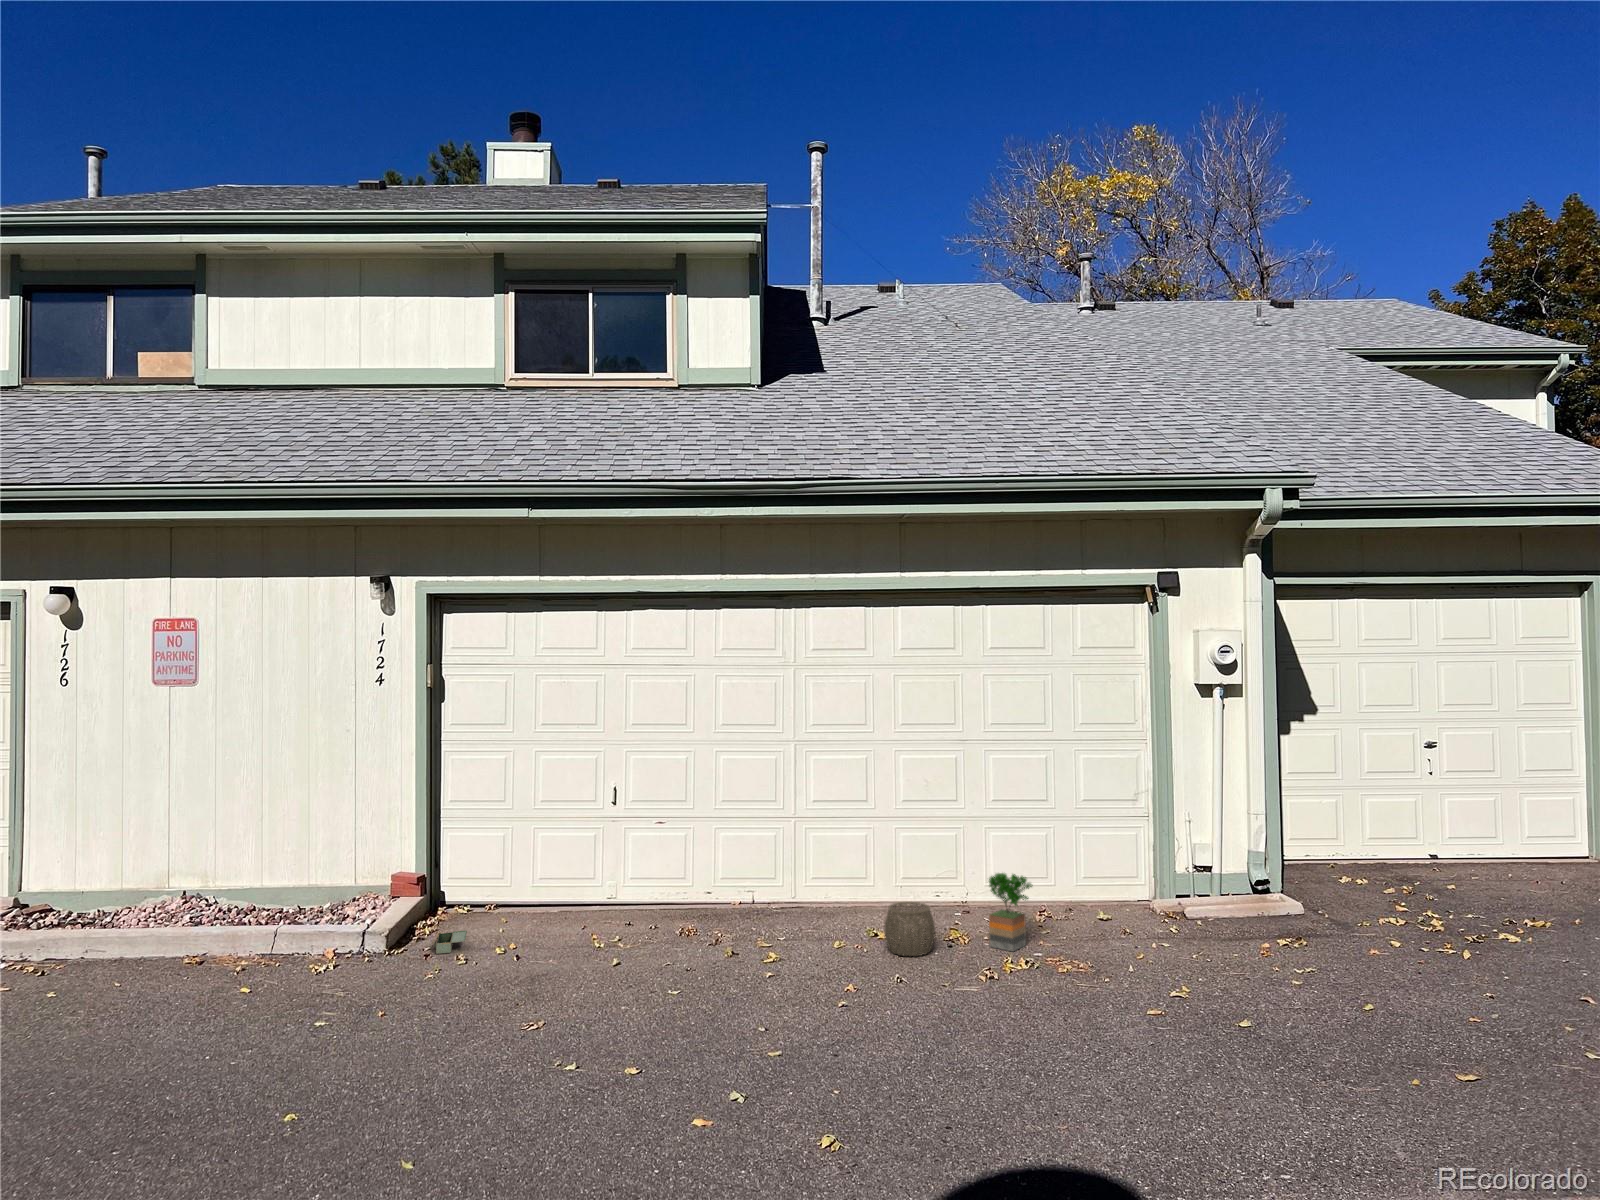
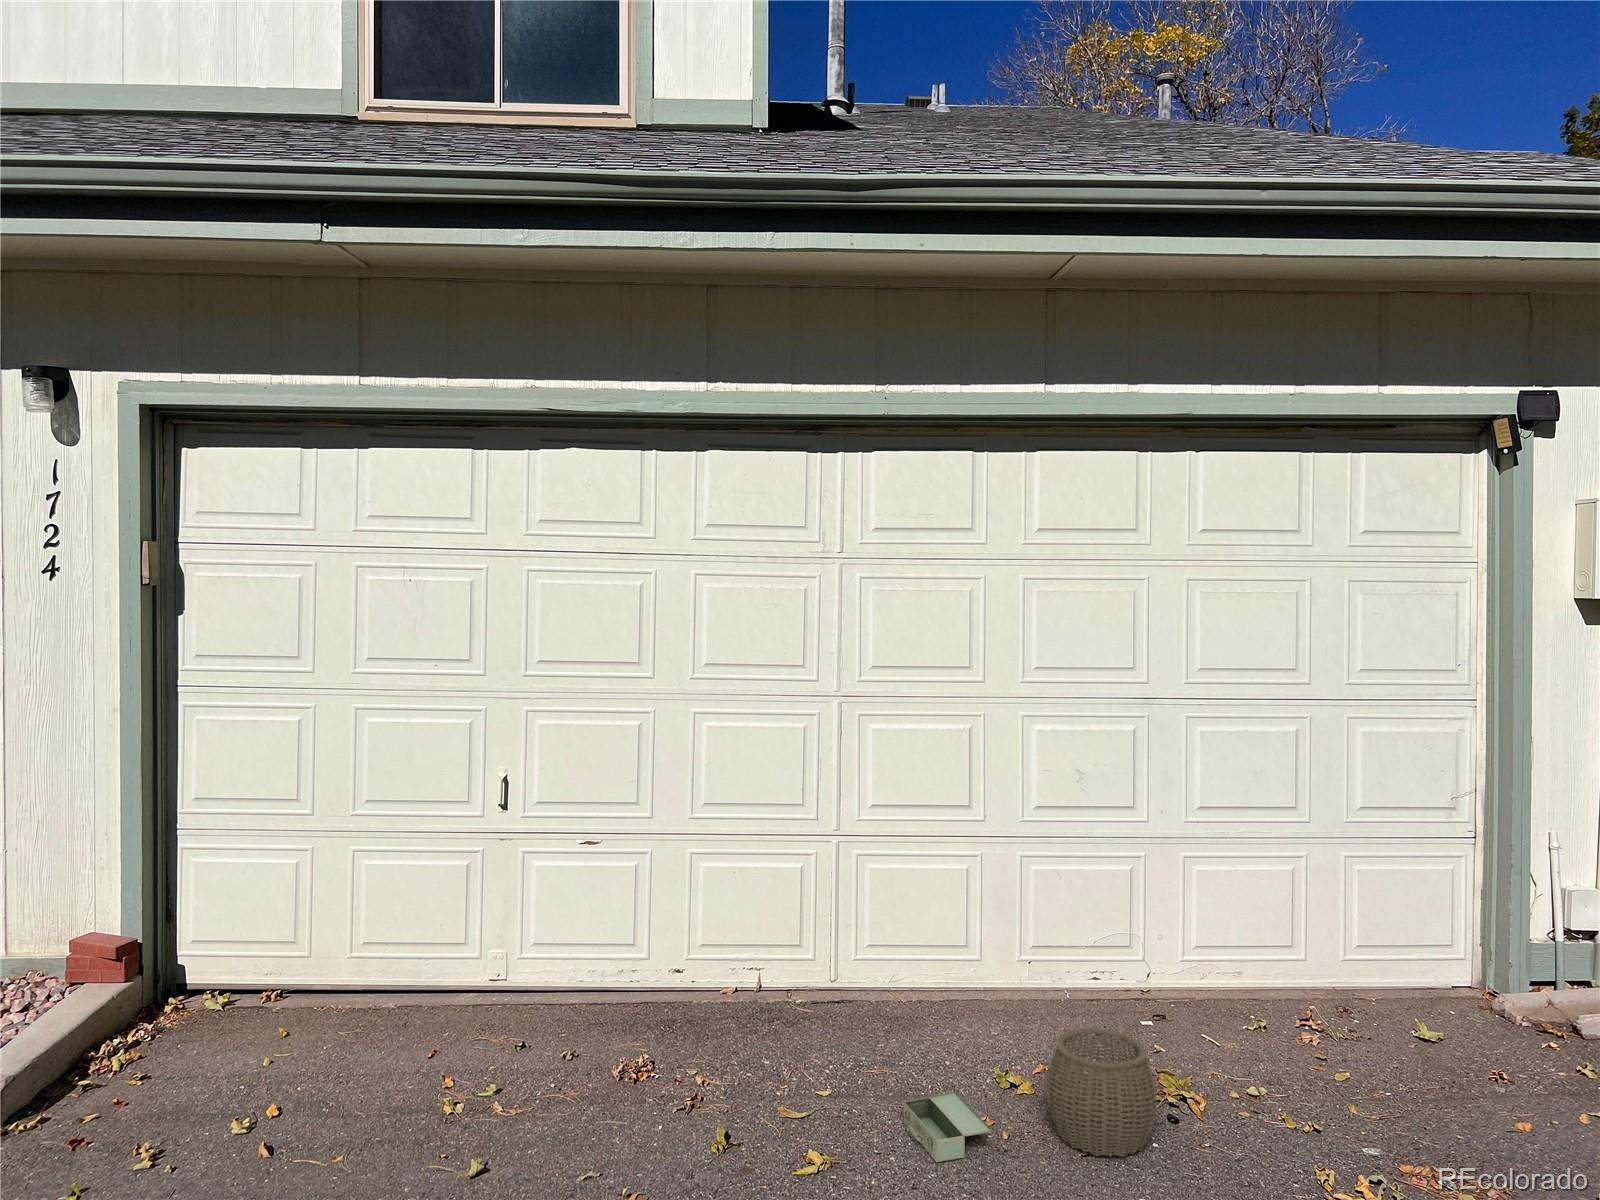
potted tree: present [989,873,1033,951] -> none [1248,967,1356,1141]
toolbox: present [434,931,467,954] -> present [904,1092,991,1162]

